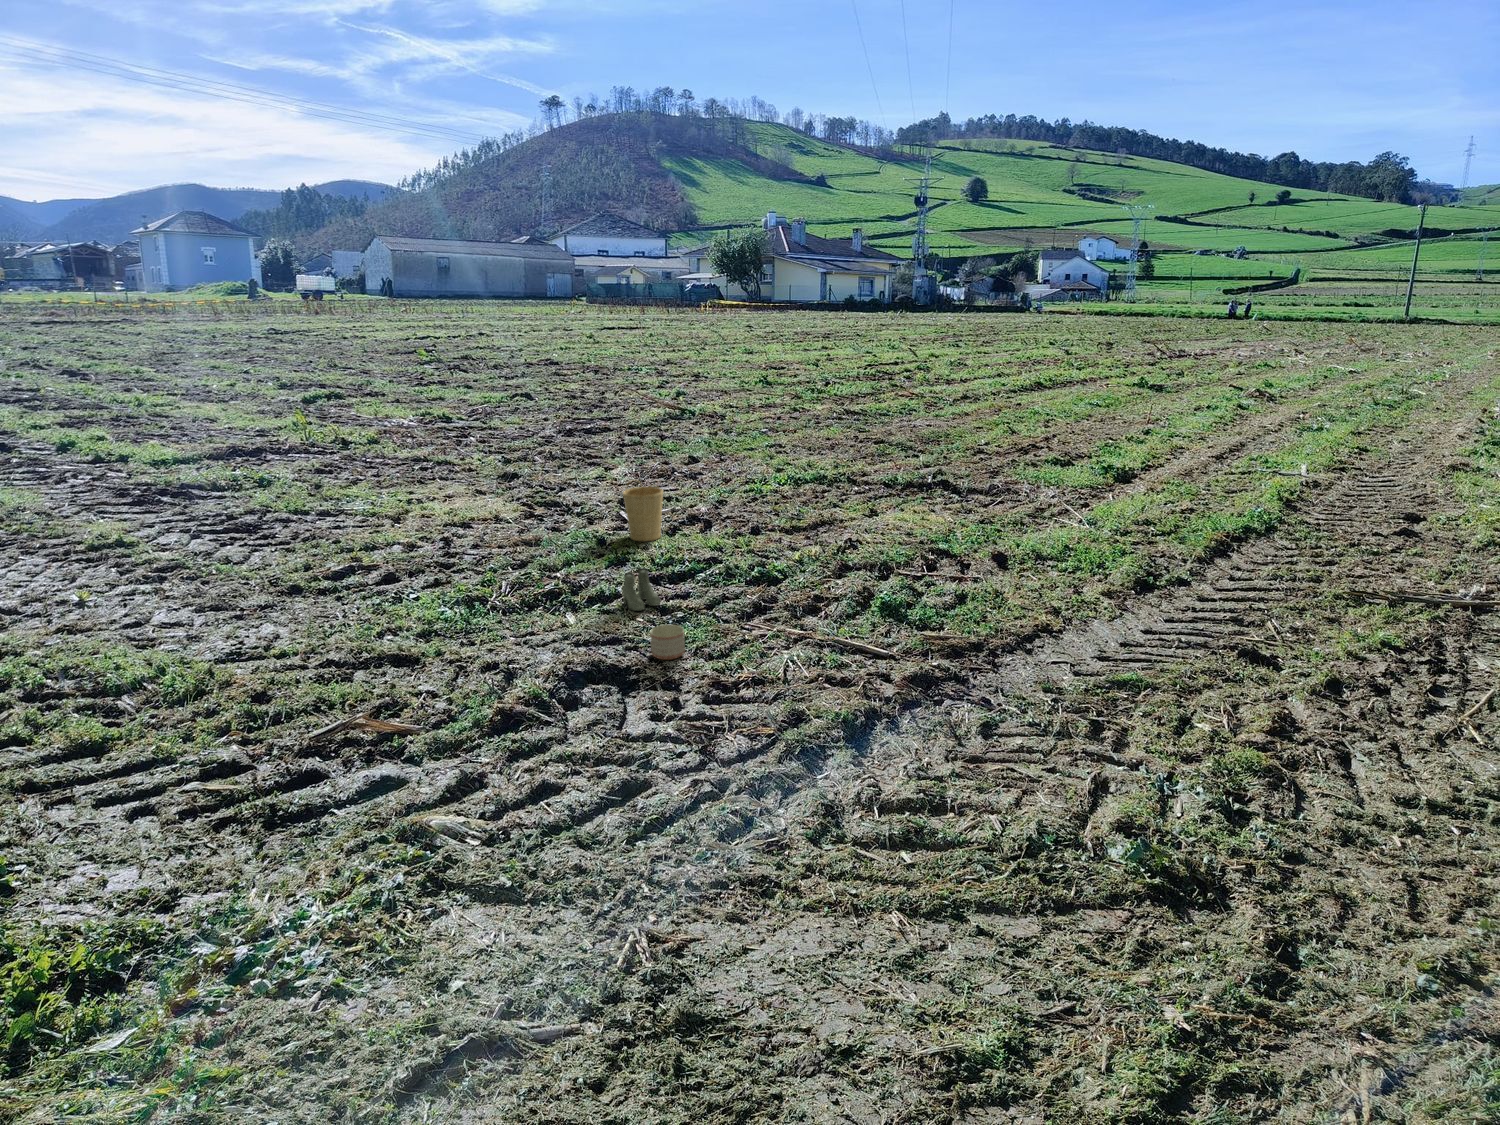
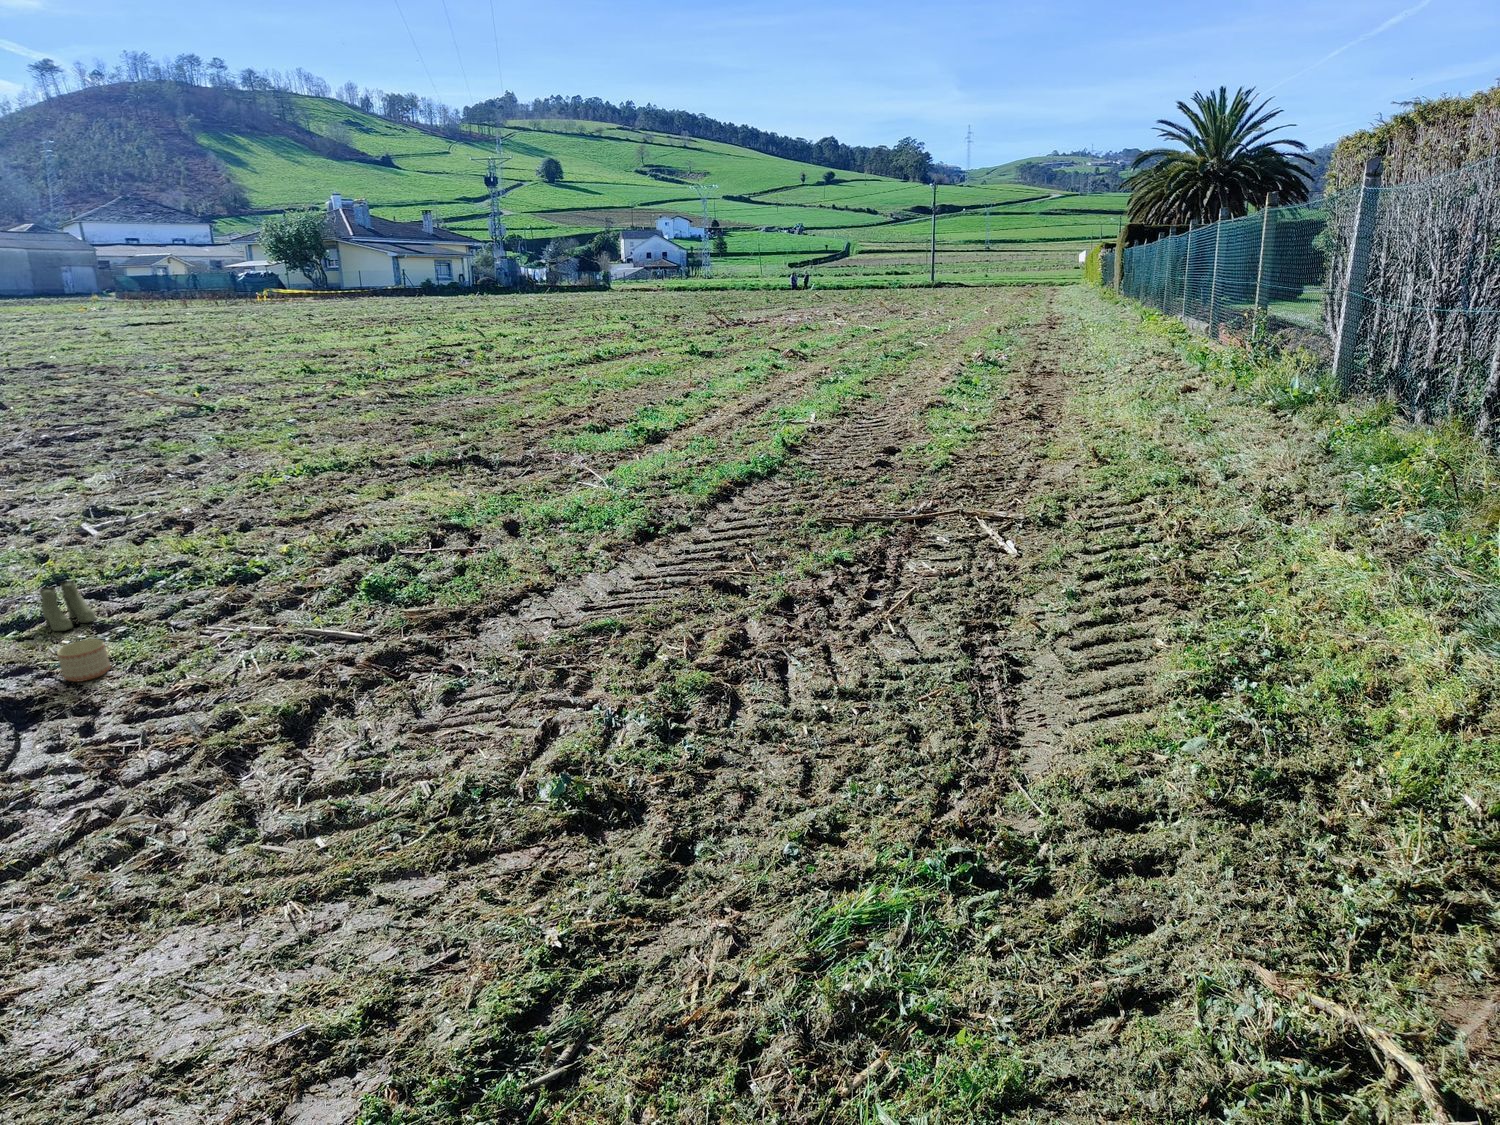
basket: present [623,481,663,541] -> none [62,482,125,553]

